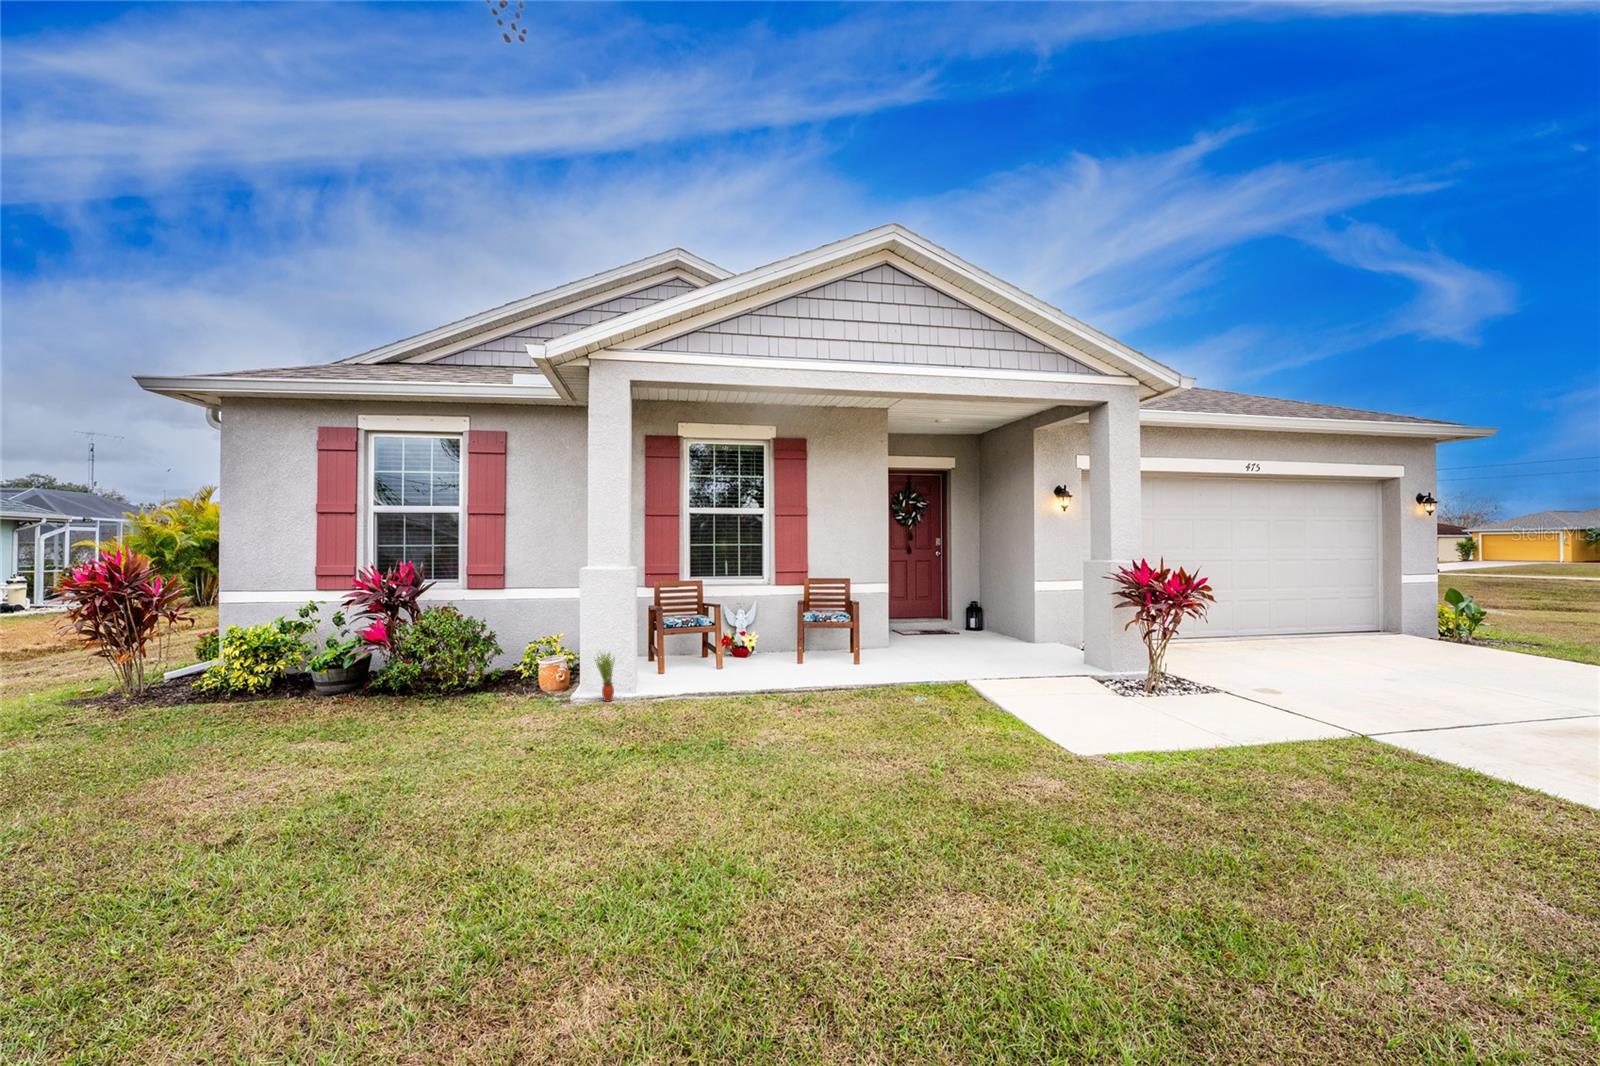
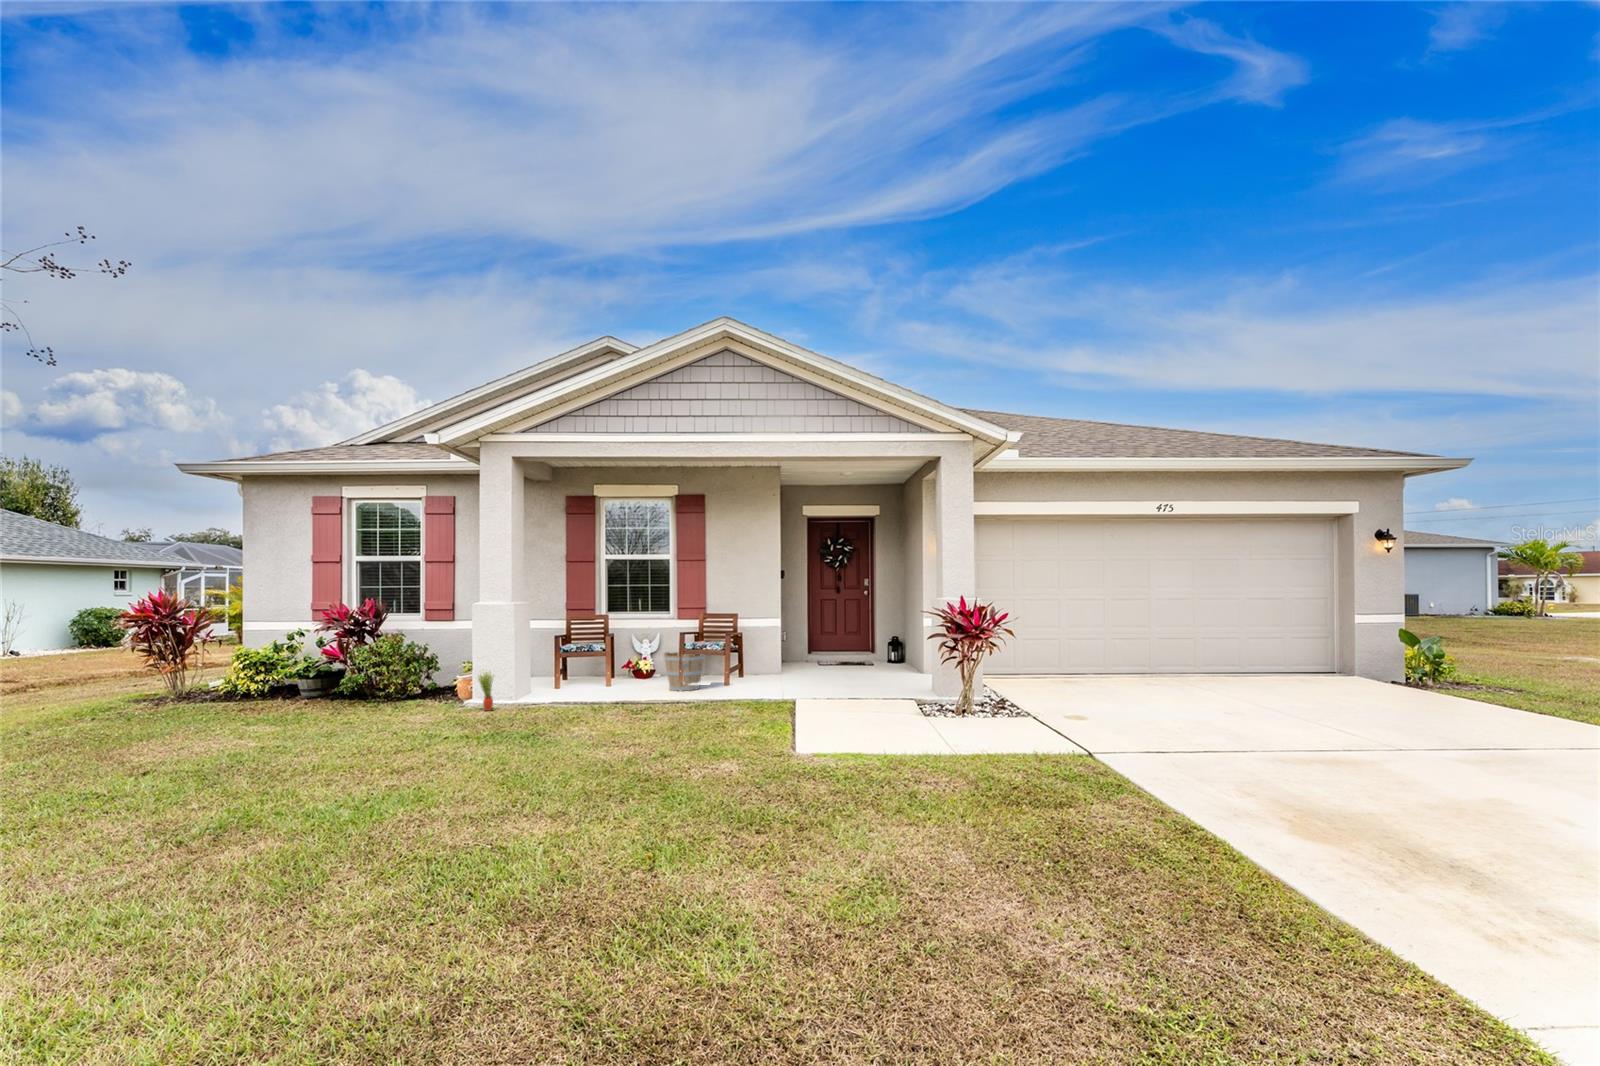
wooden bucket: none [772,618,820,664] -> present [664,652,705,691]

